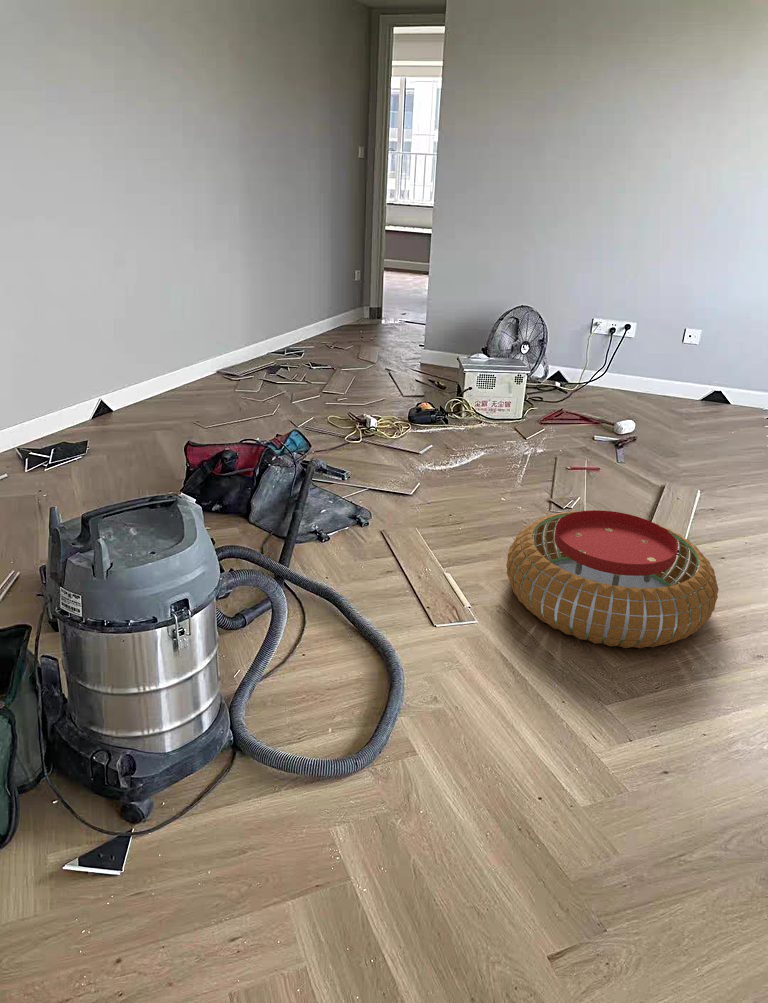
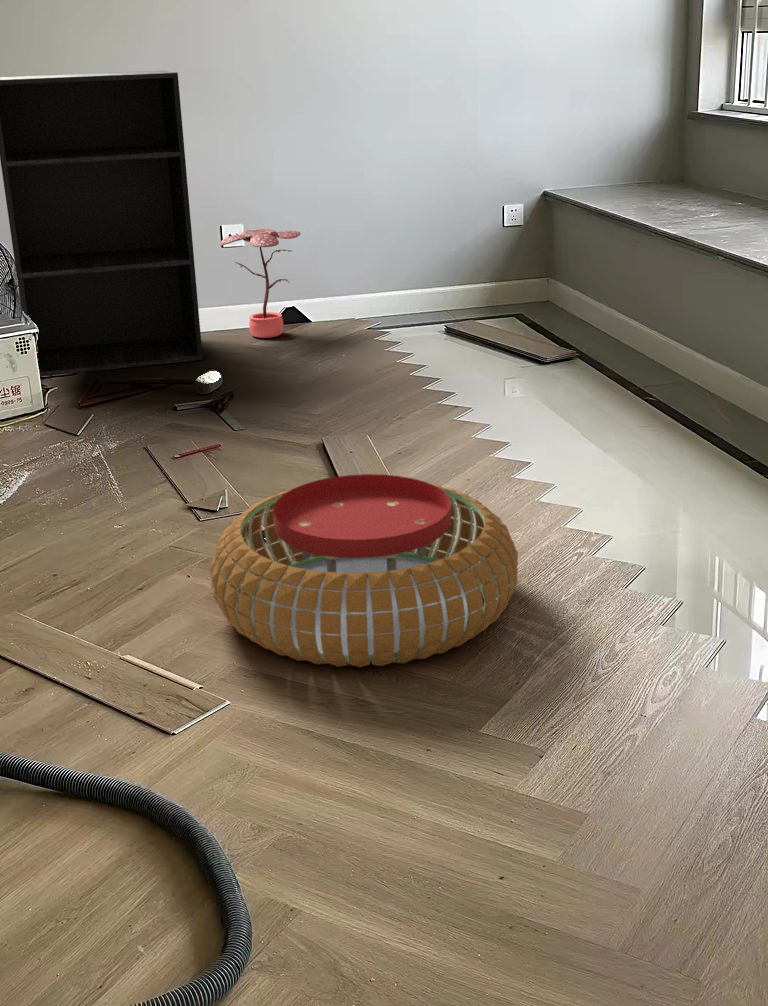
bookshelf: none [529,215,672,412] -> present [0,71,203,377]
potted plant: none [676,335,737,409] -> present [220,229,301,338]

